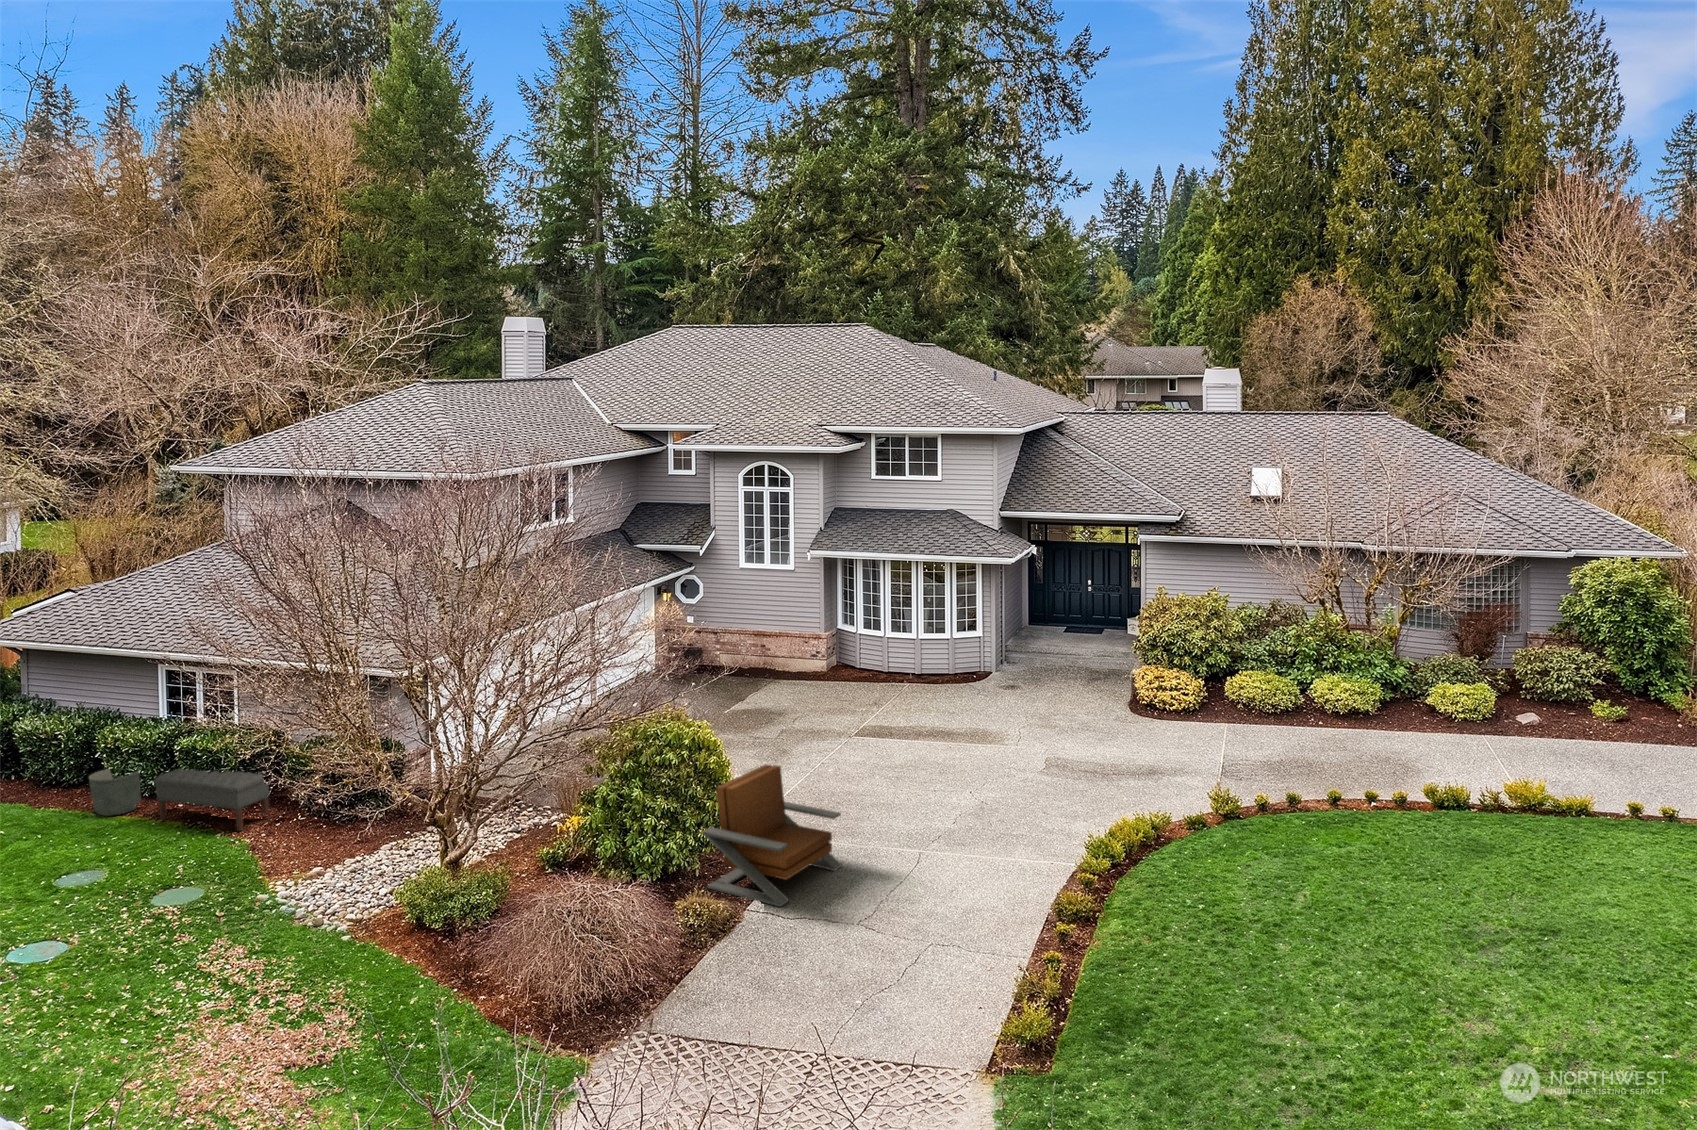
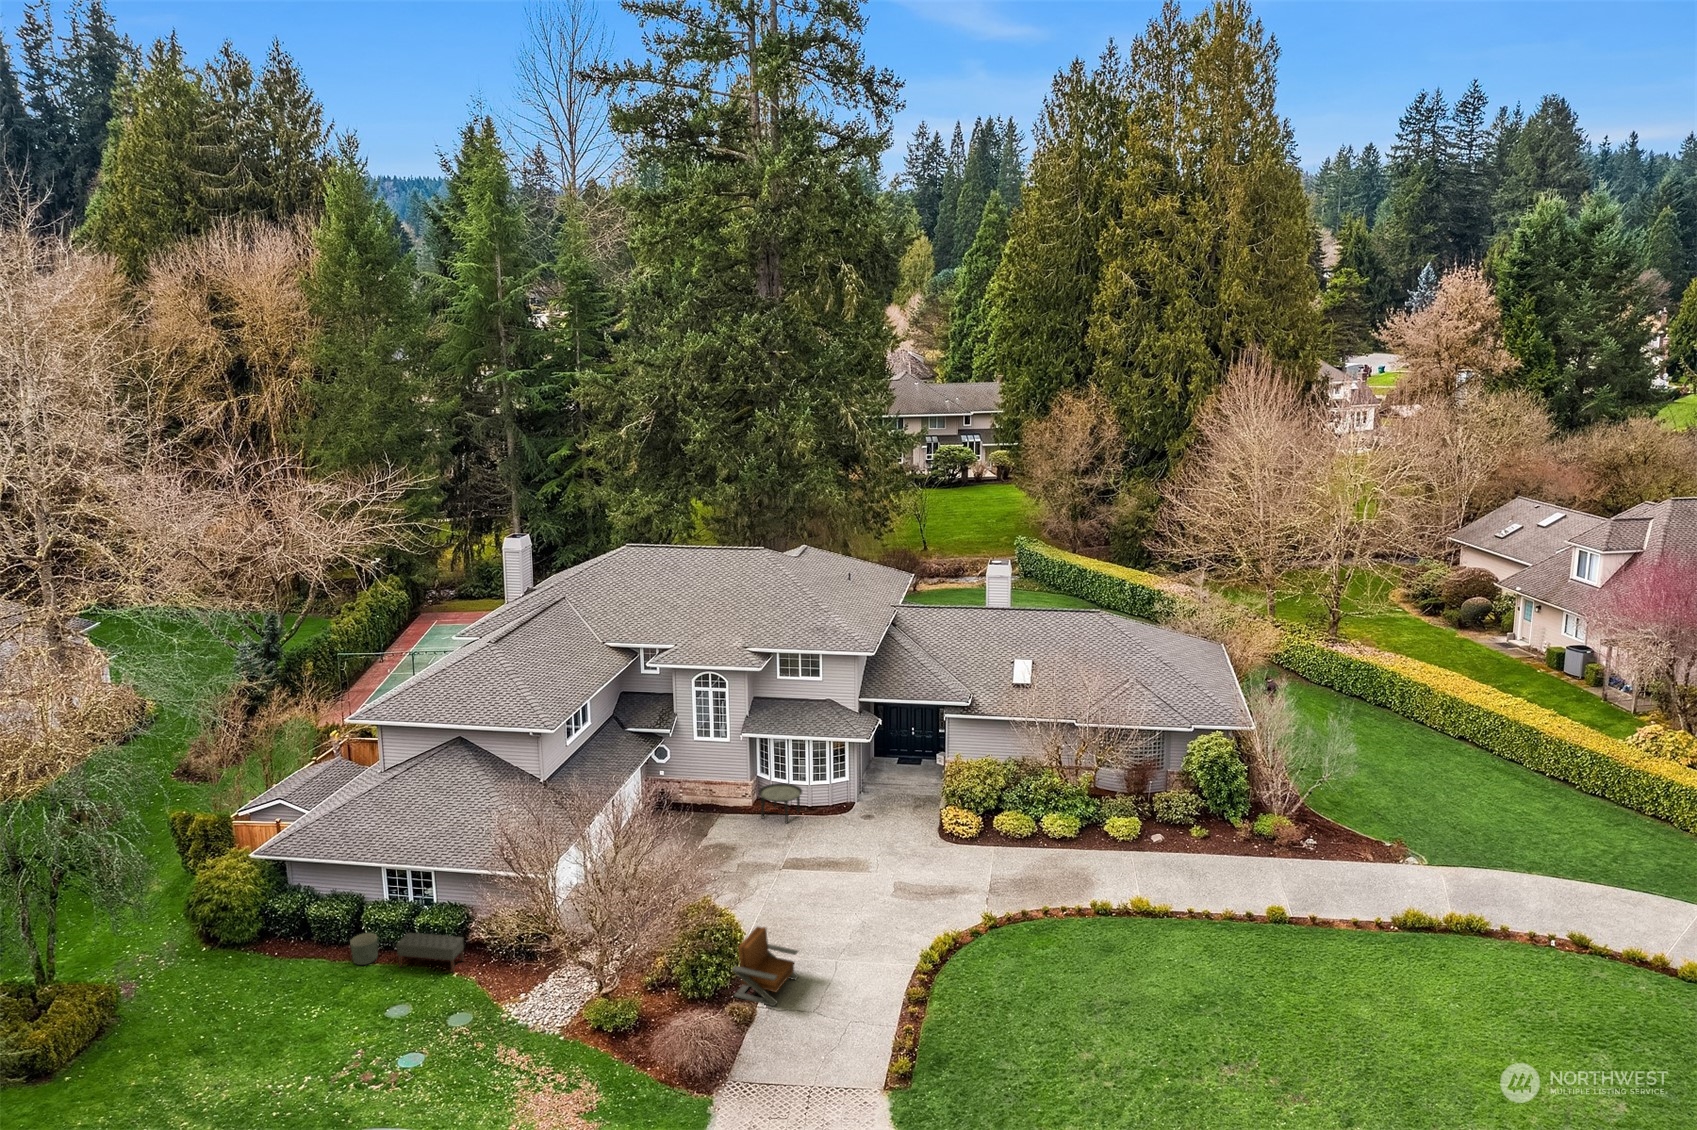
round table: none [835,636,904,690] -> present [759,783,802,823]

